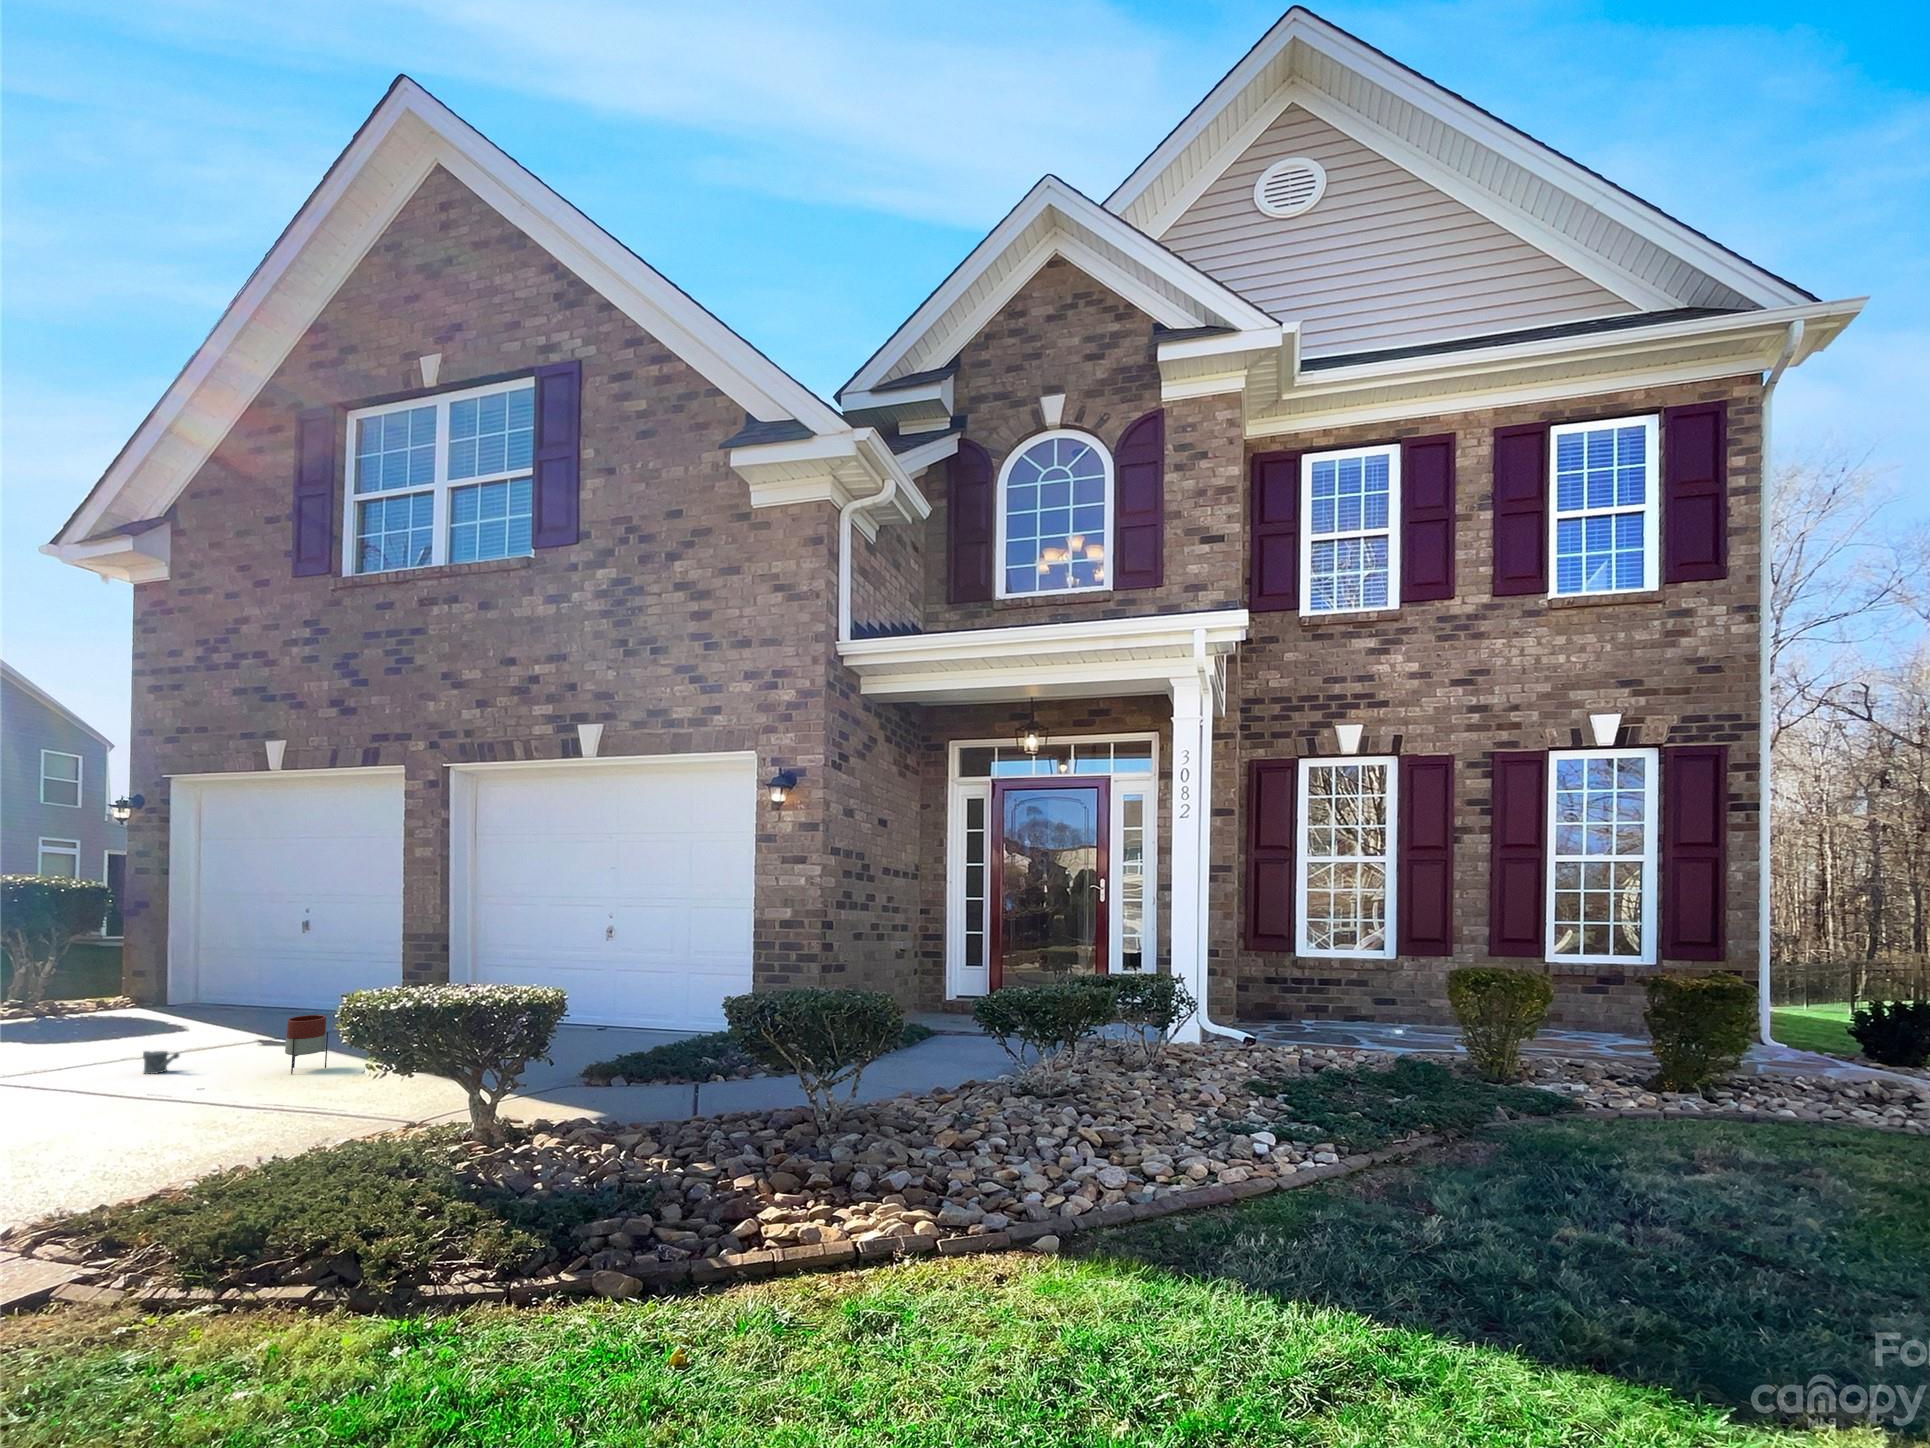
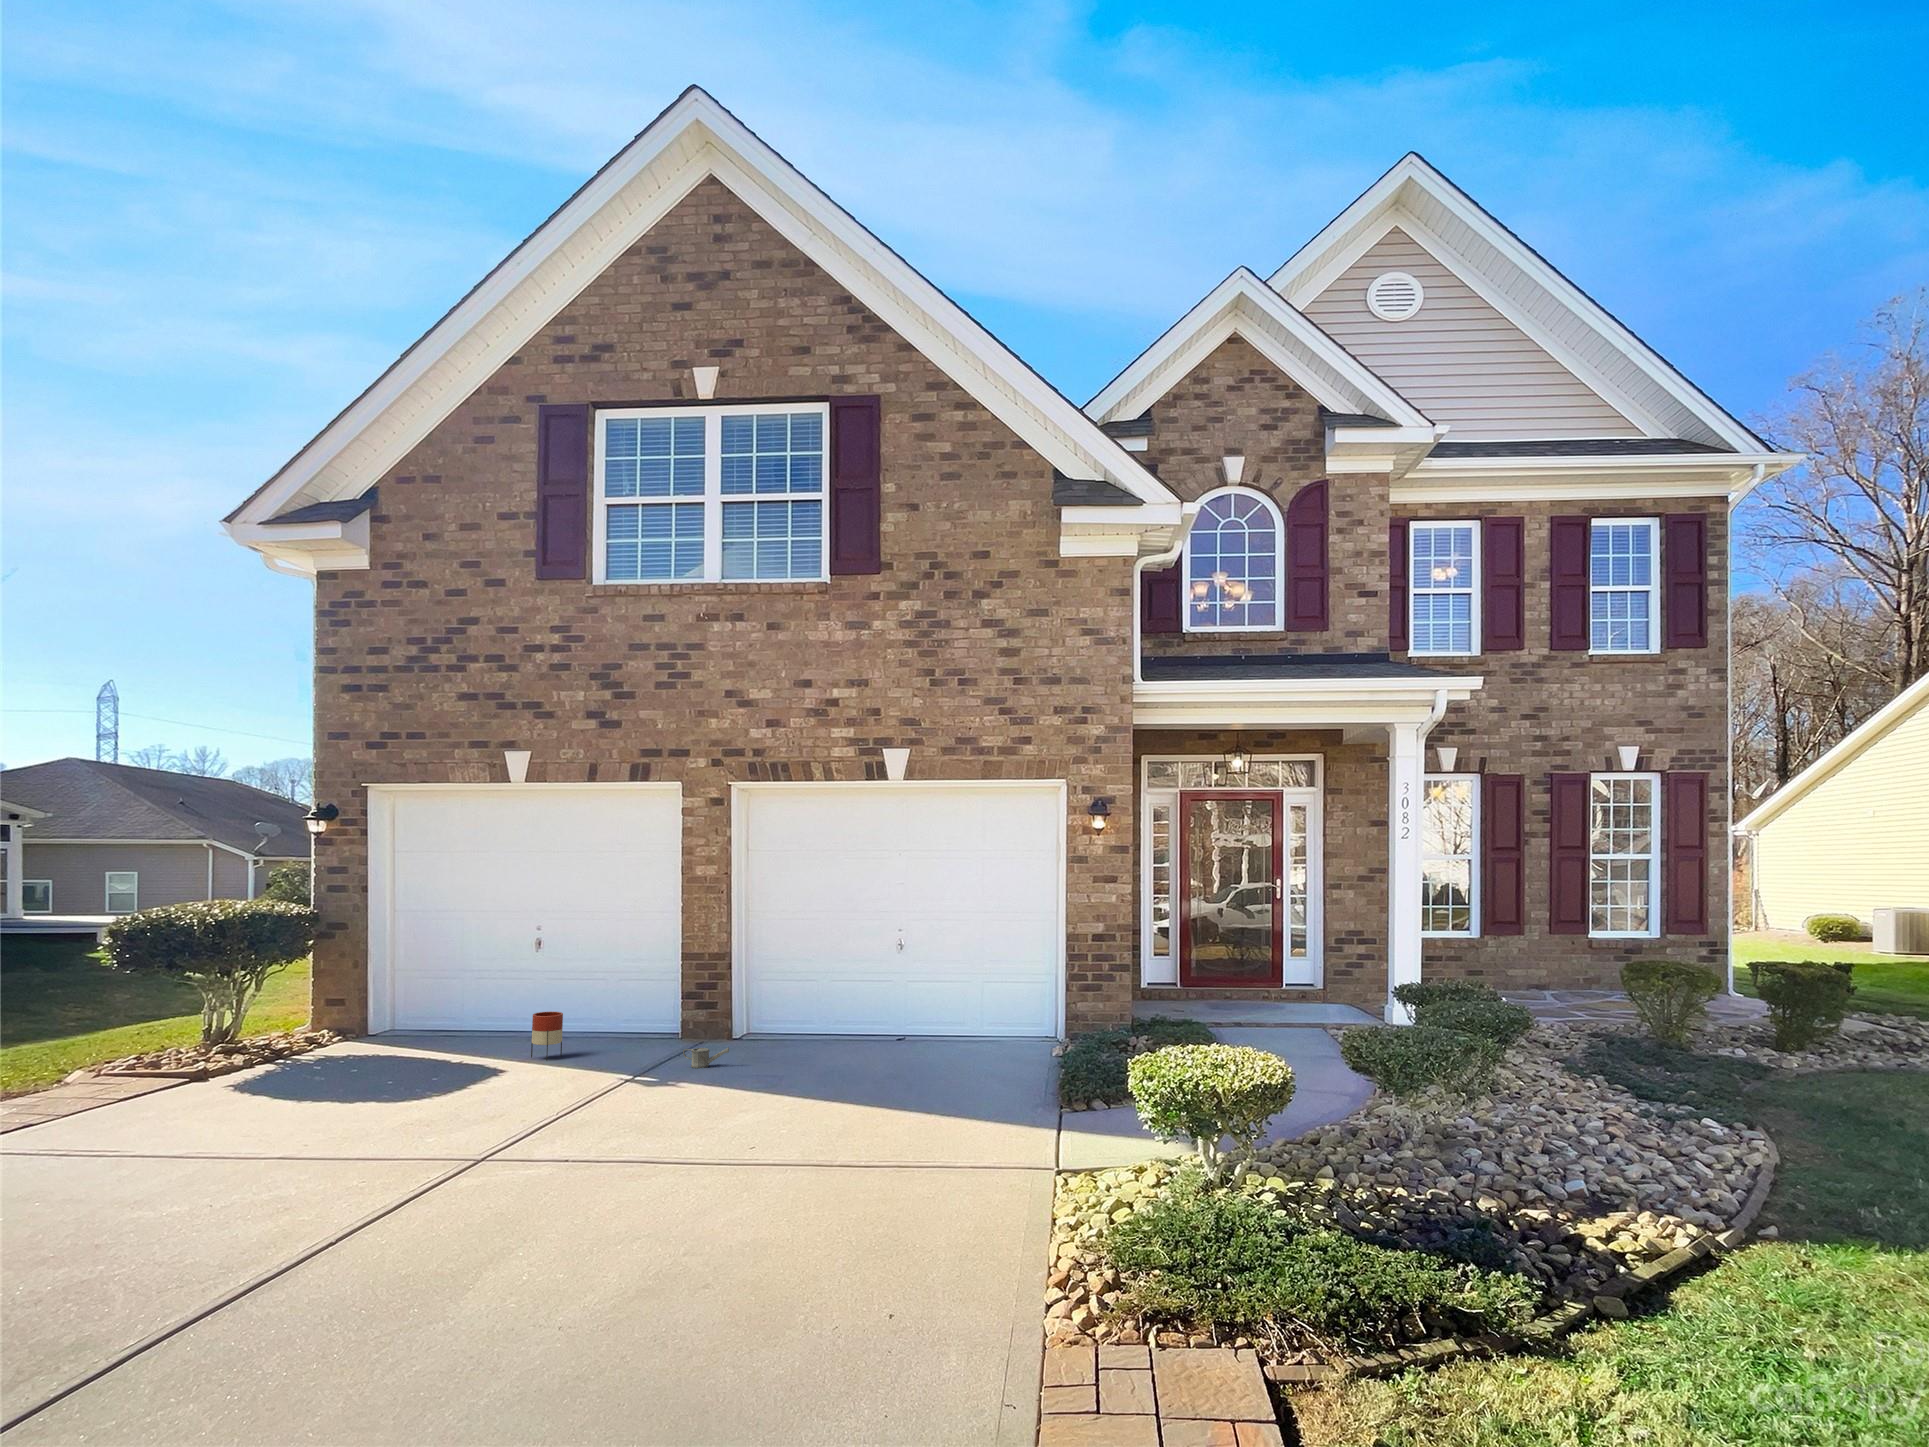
planter: present [285,1015,328,1075] -> present [531,1012,563,1060]

